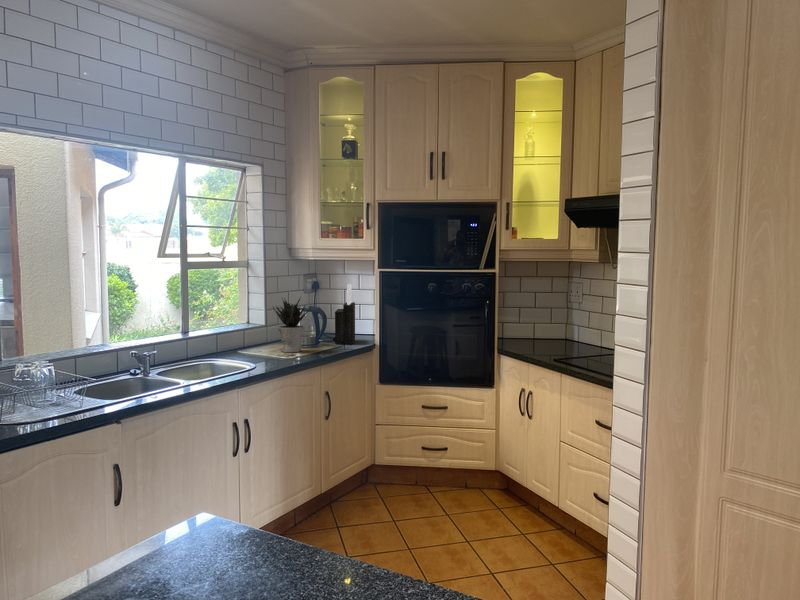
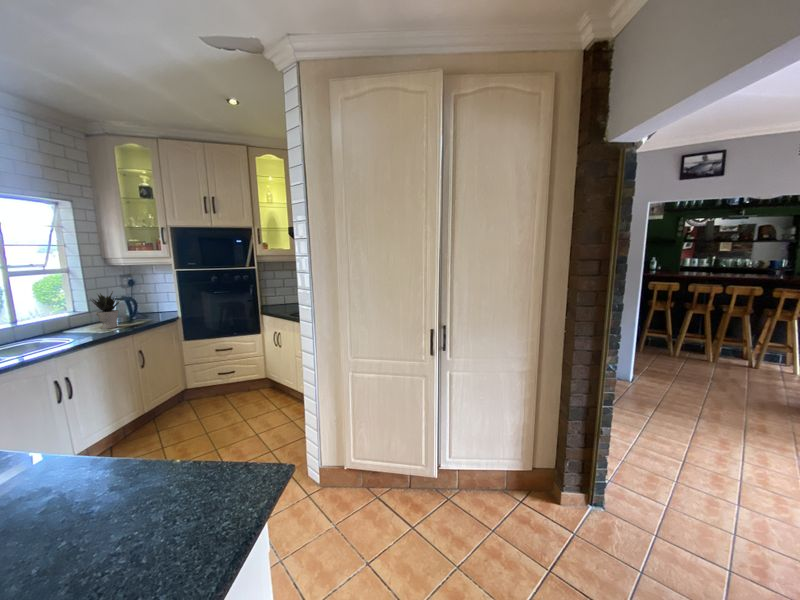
knife block: present [333,284,355,344] -> none [145,280,165,320]

